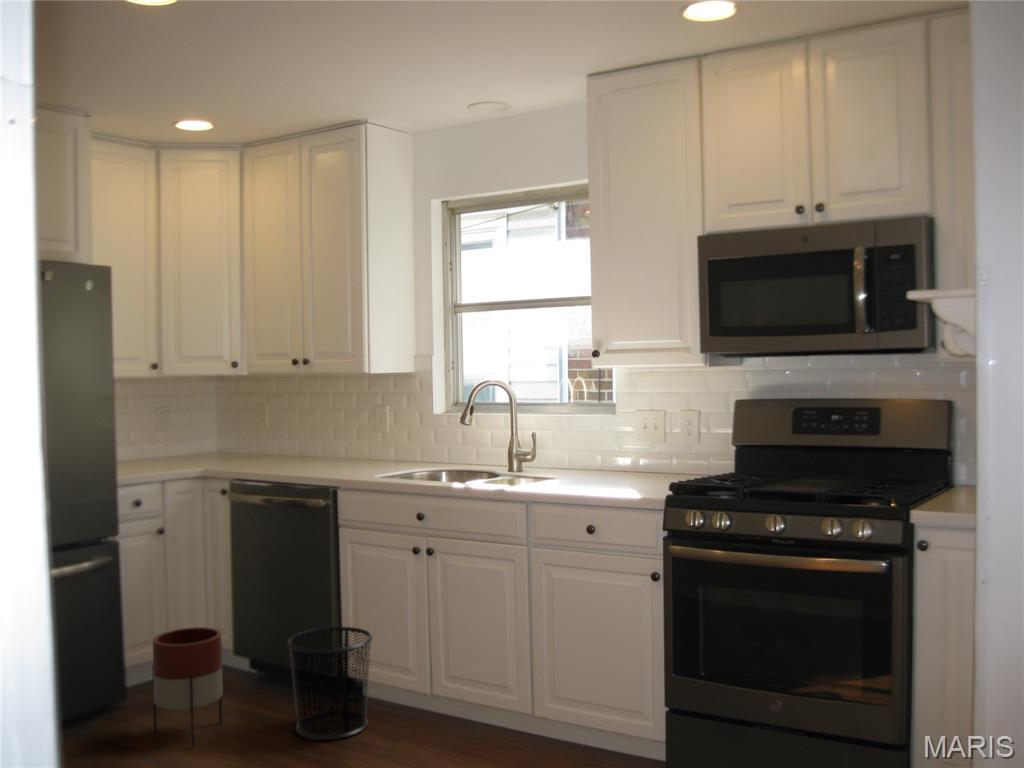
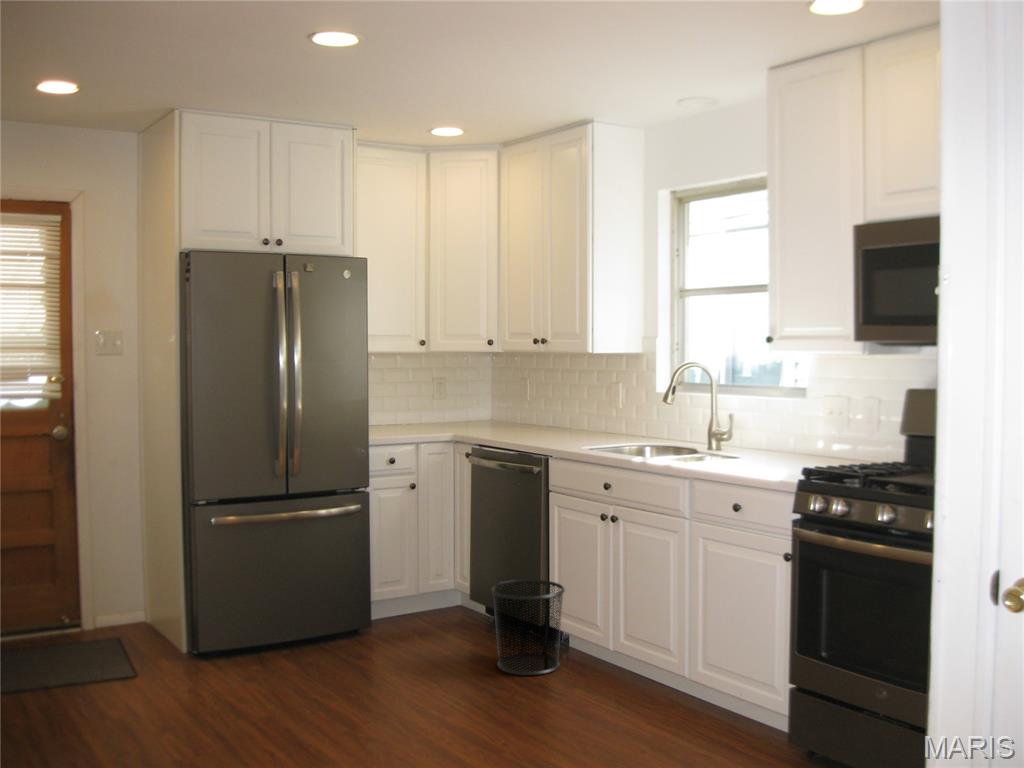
planter: present [152,627,223,747] -> none [389,567,445,664]

